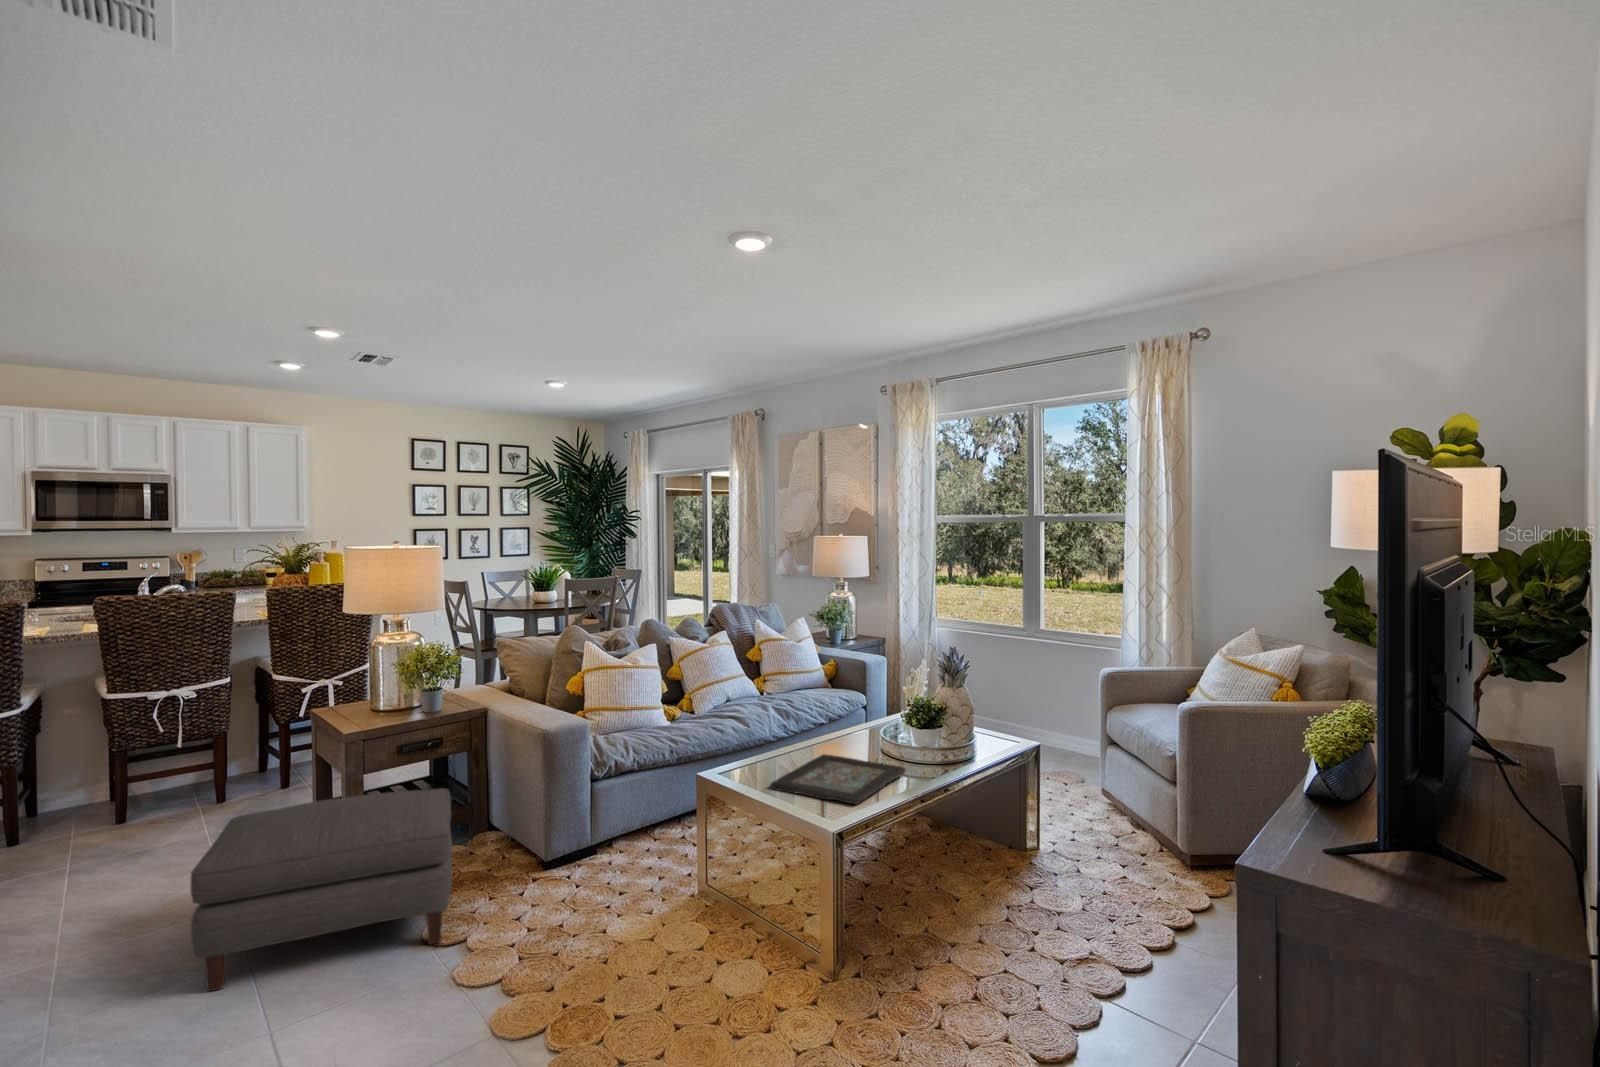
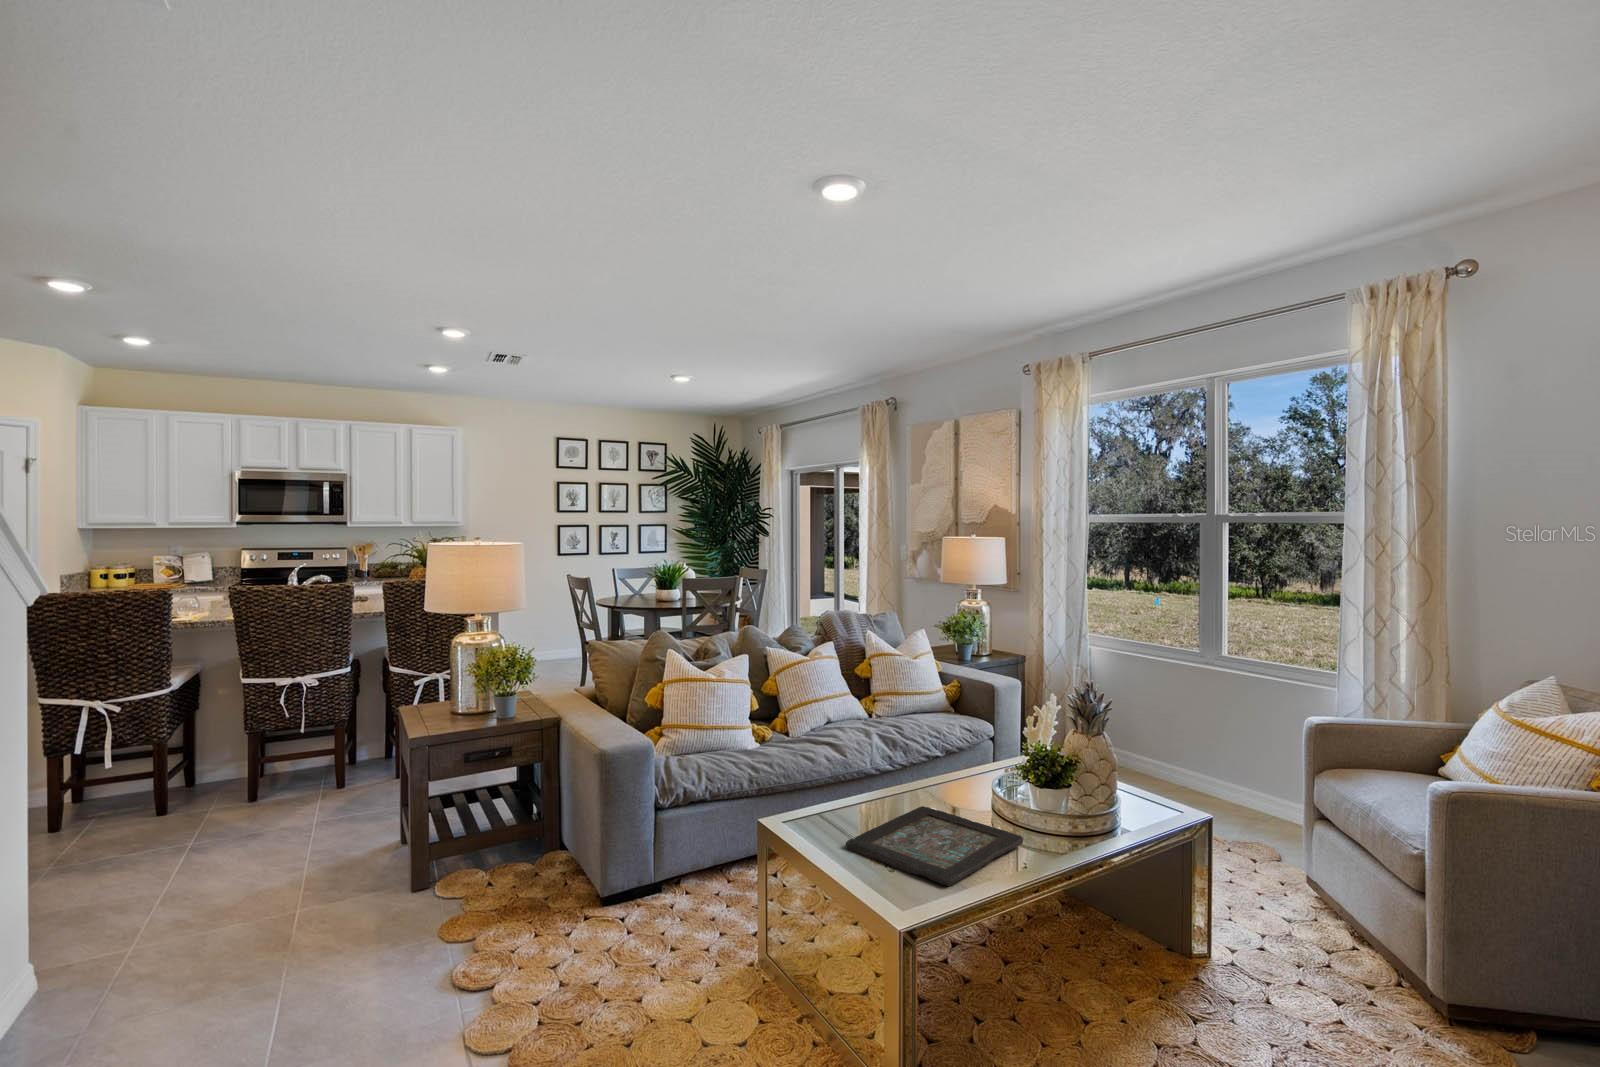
ottoman: present [190,788,452,991] -> none [207,805,503,1014]

